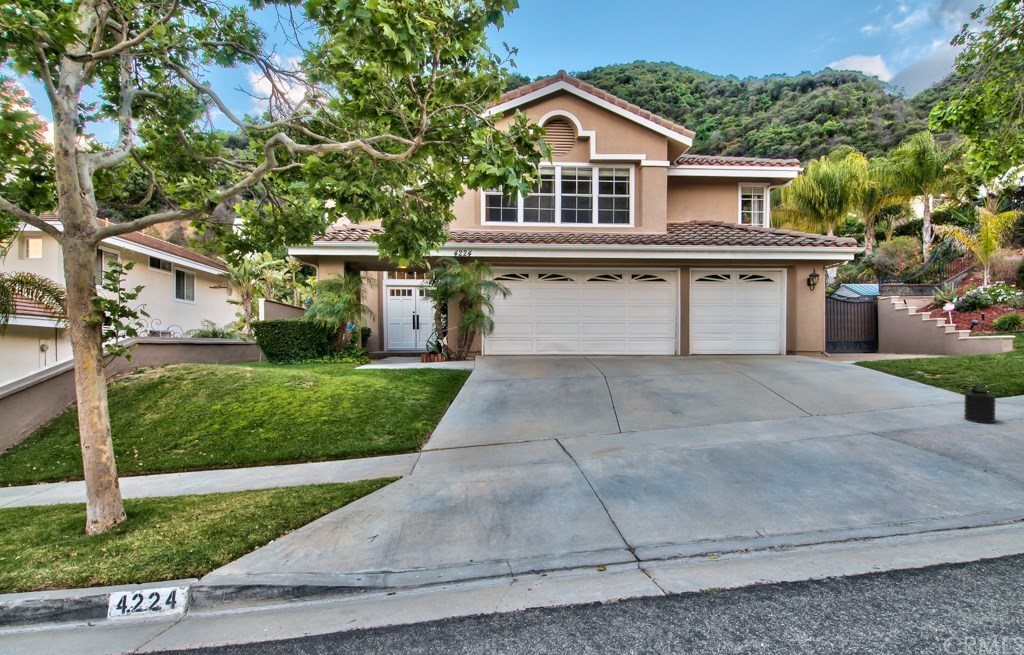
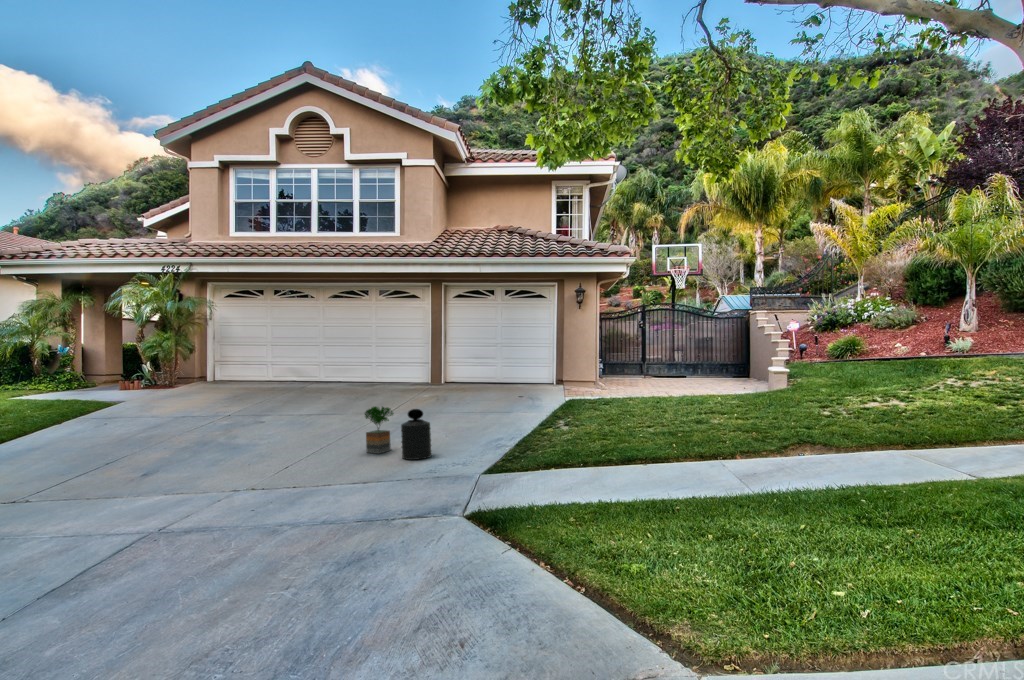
potted tree: none [911,381,946,419] -> present [365,407,394,454]

